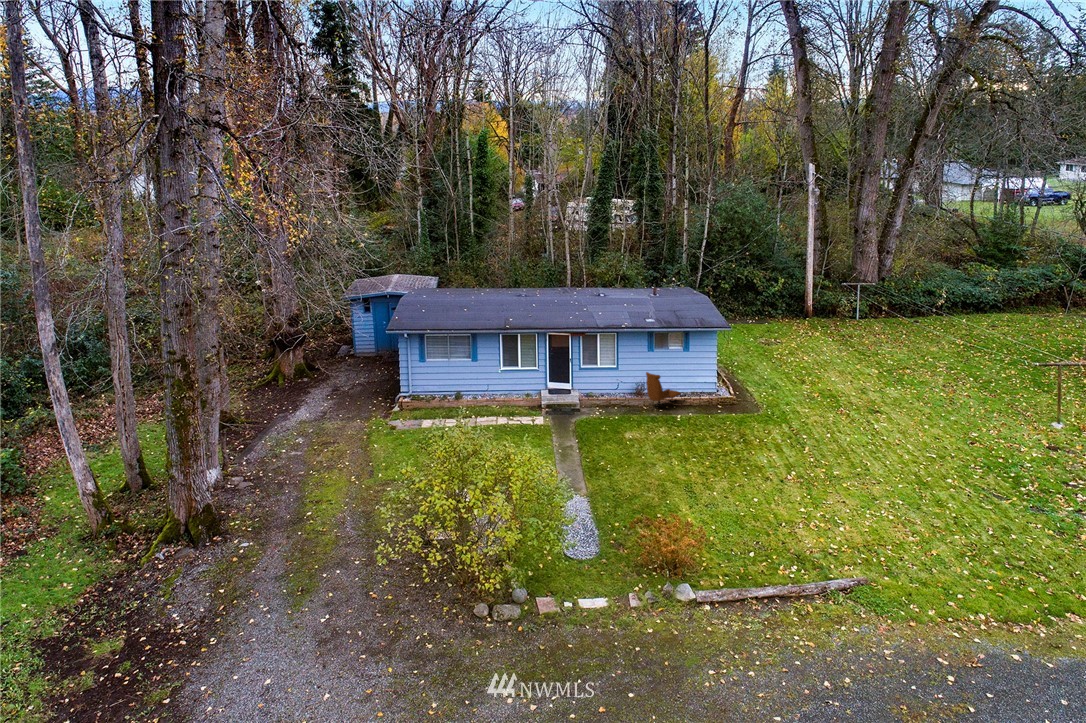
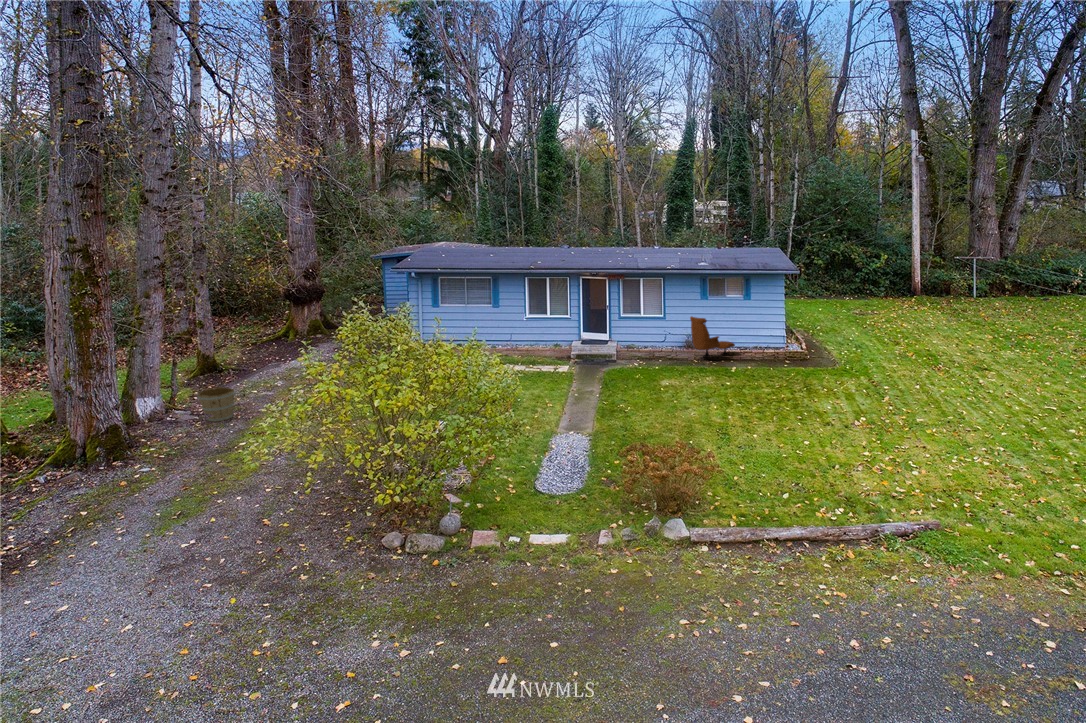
wooden bucket: none [220,456,254,491] -> present [198,387,235,422]

